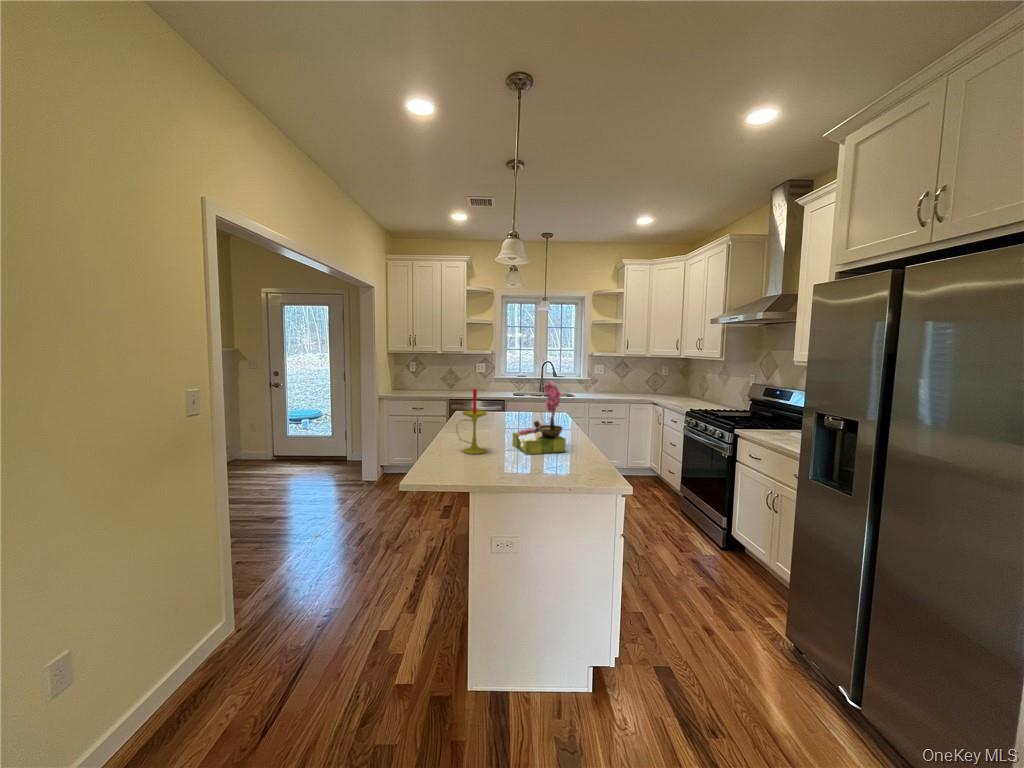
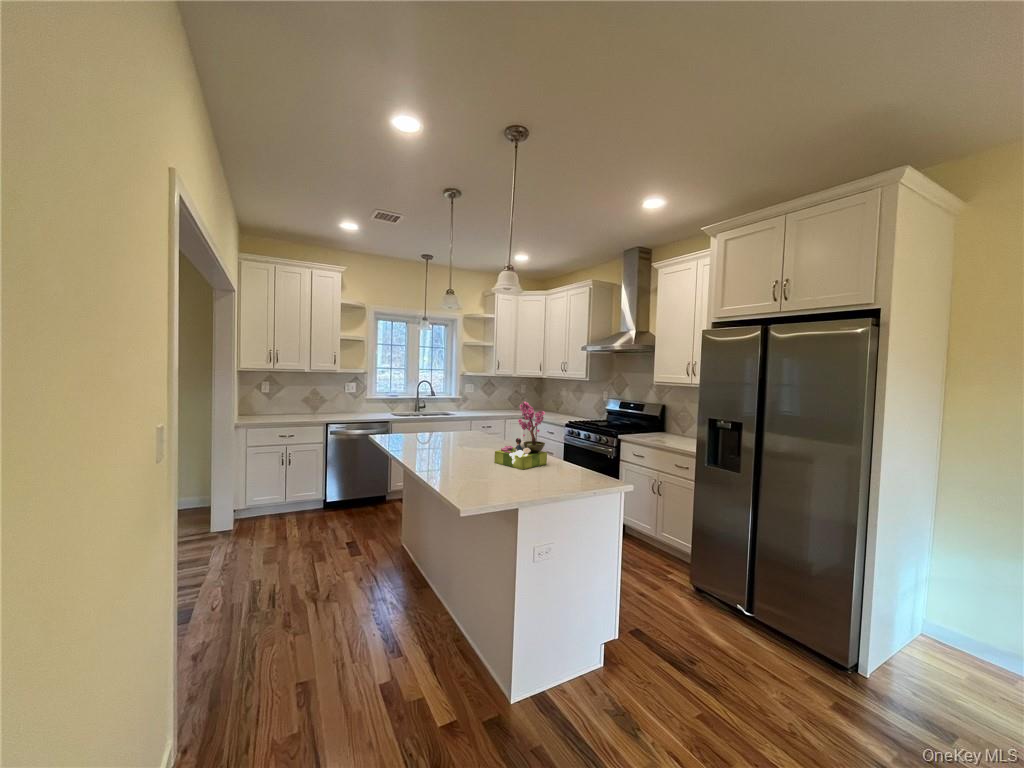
candle: present [456,389,487,454] -> none [458,409,489,475]

